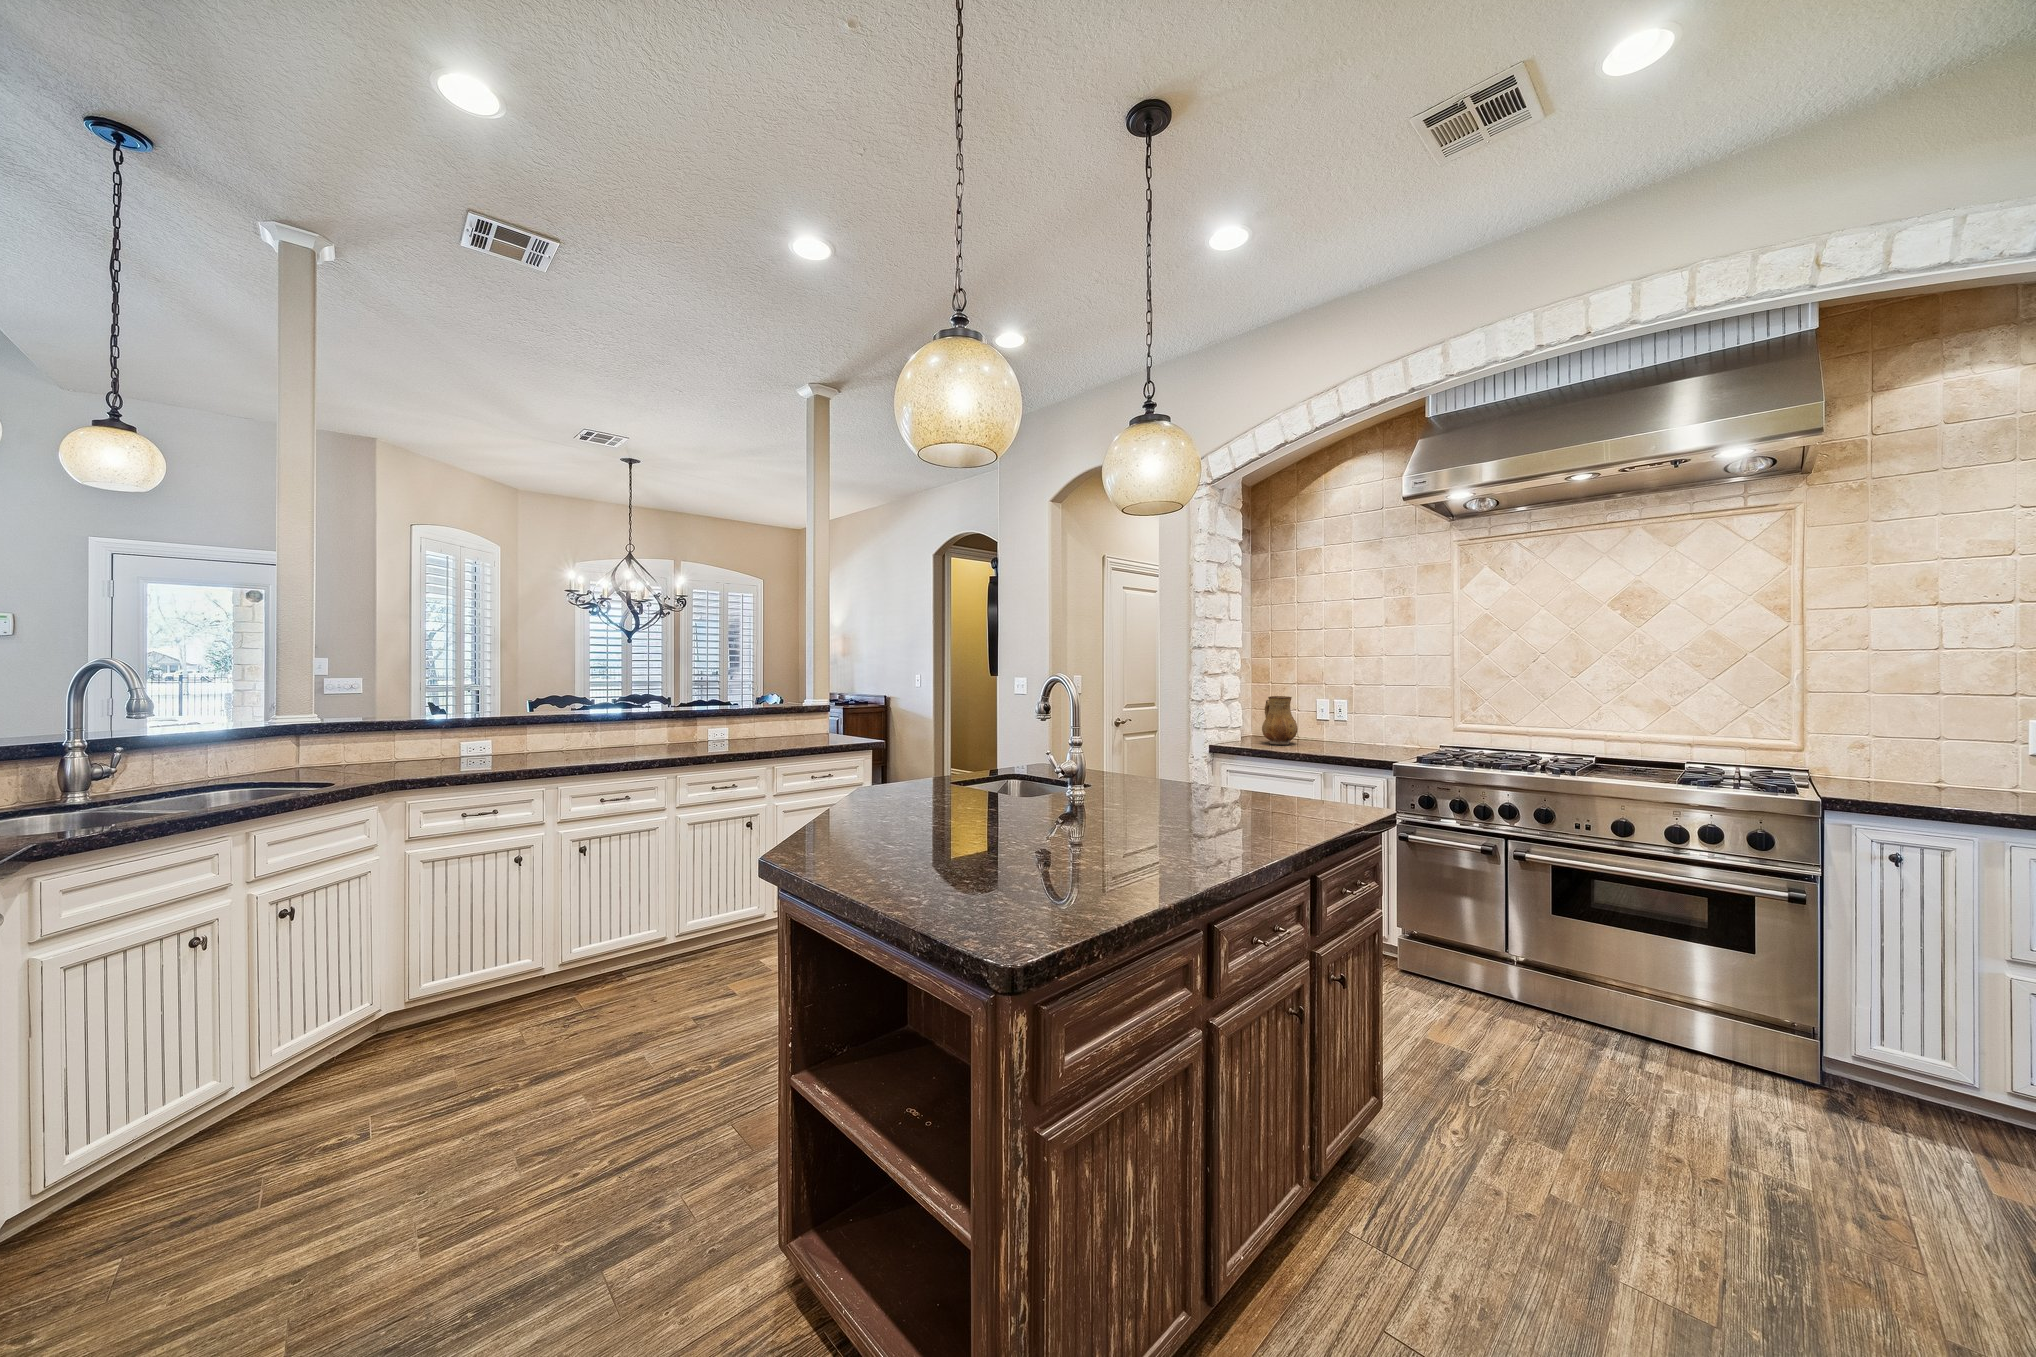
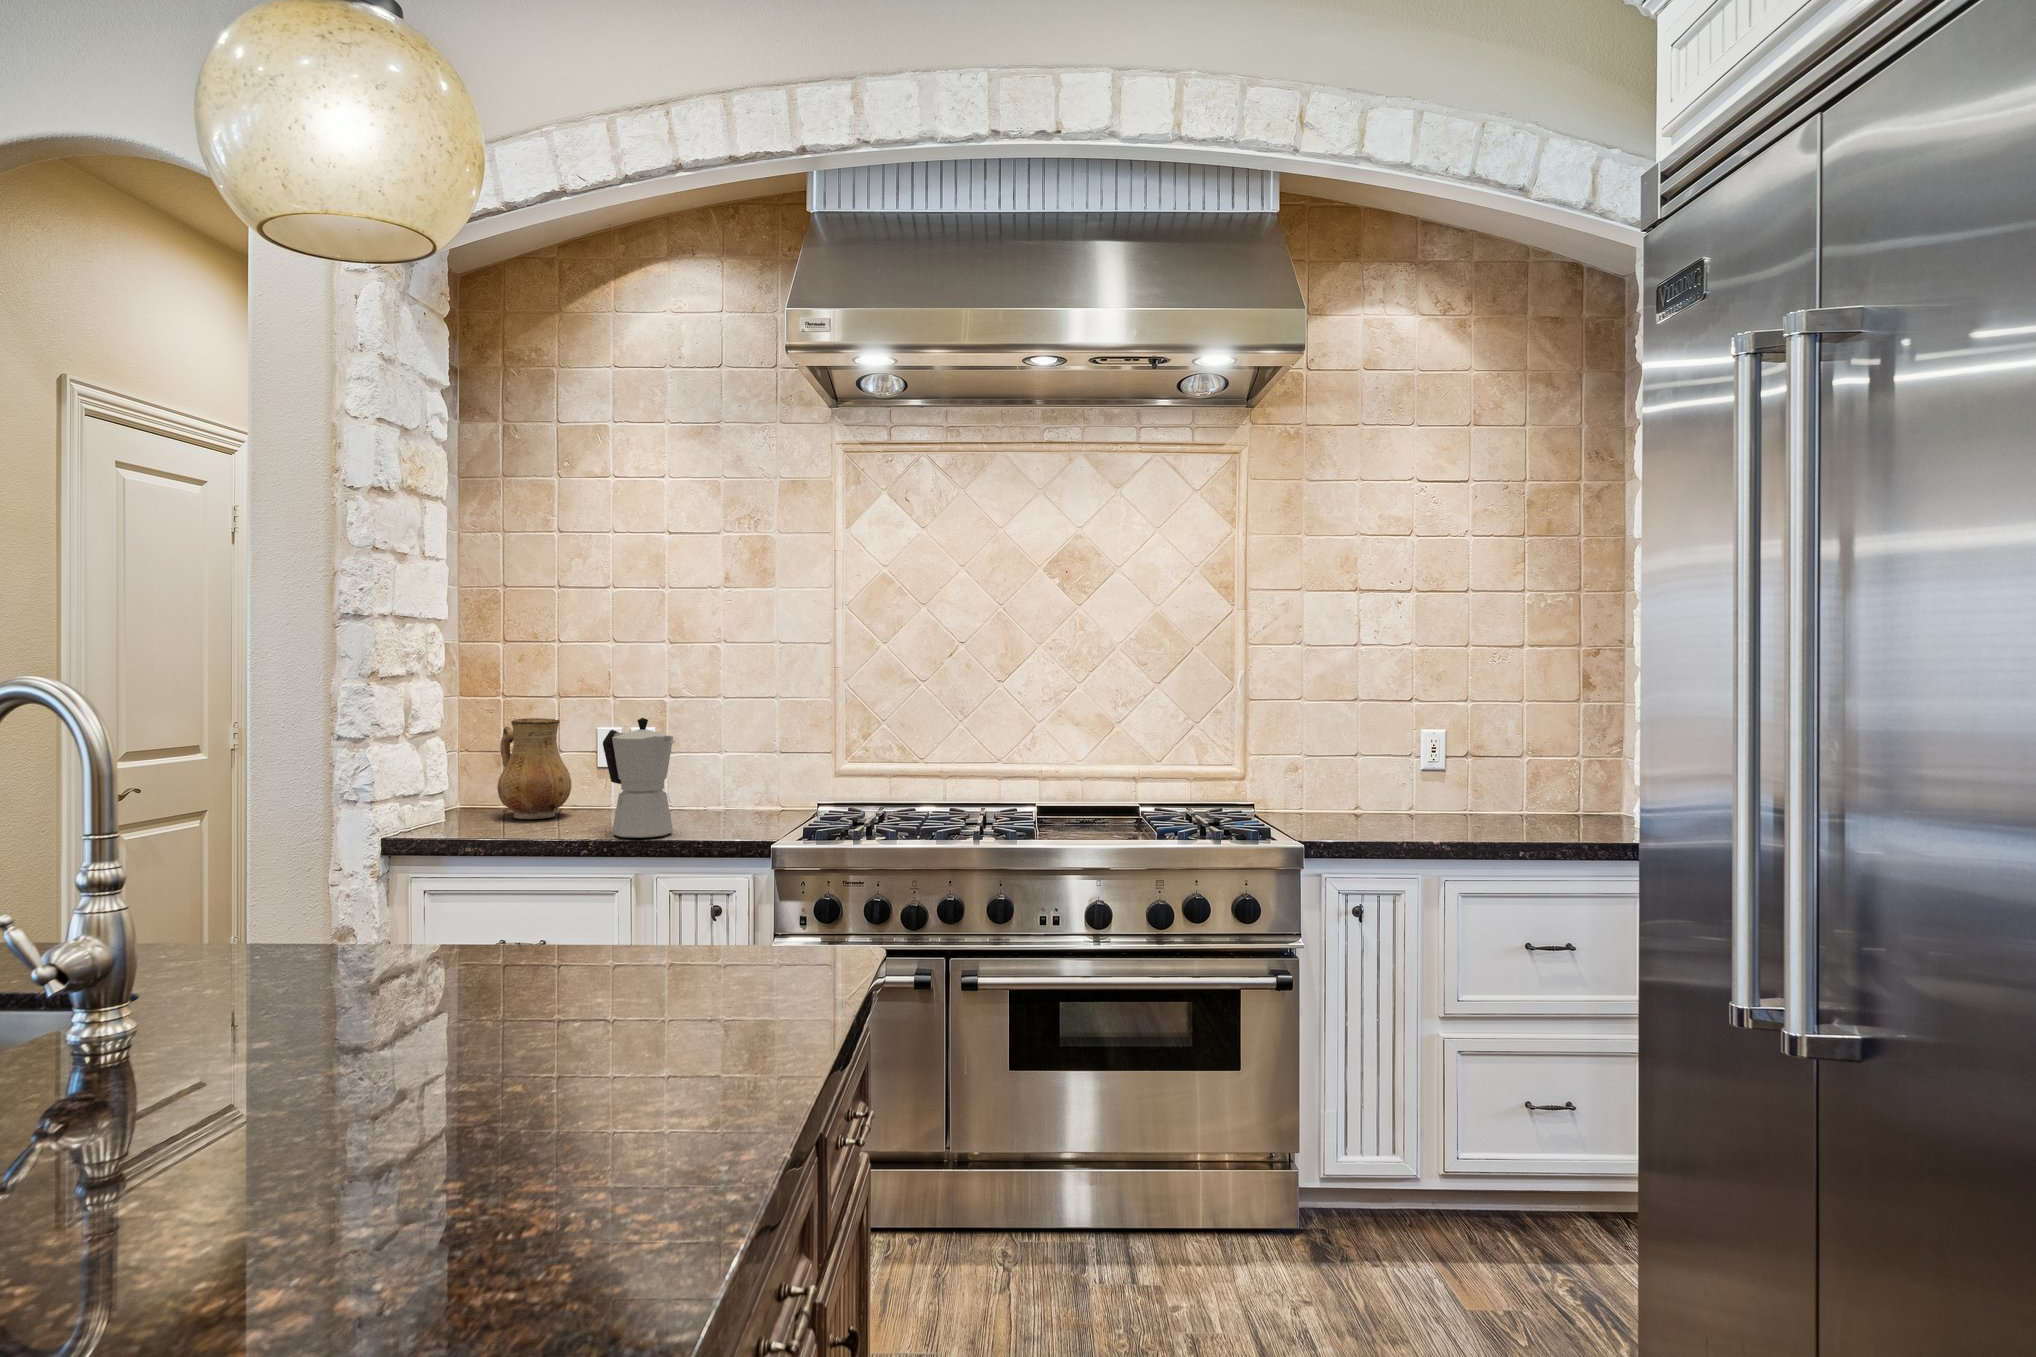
moka pot: none [1309,695,1343,756] -> present [603,718,675,838]

